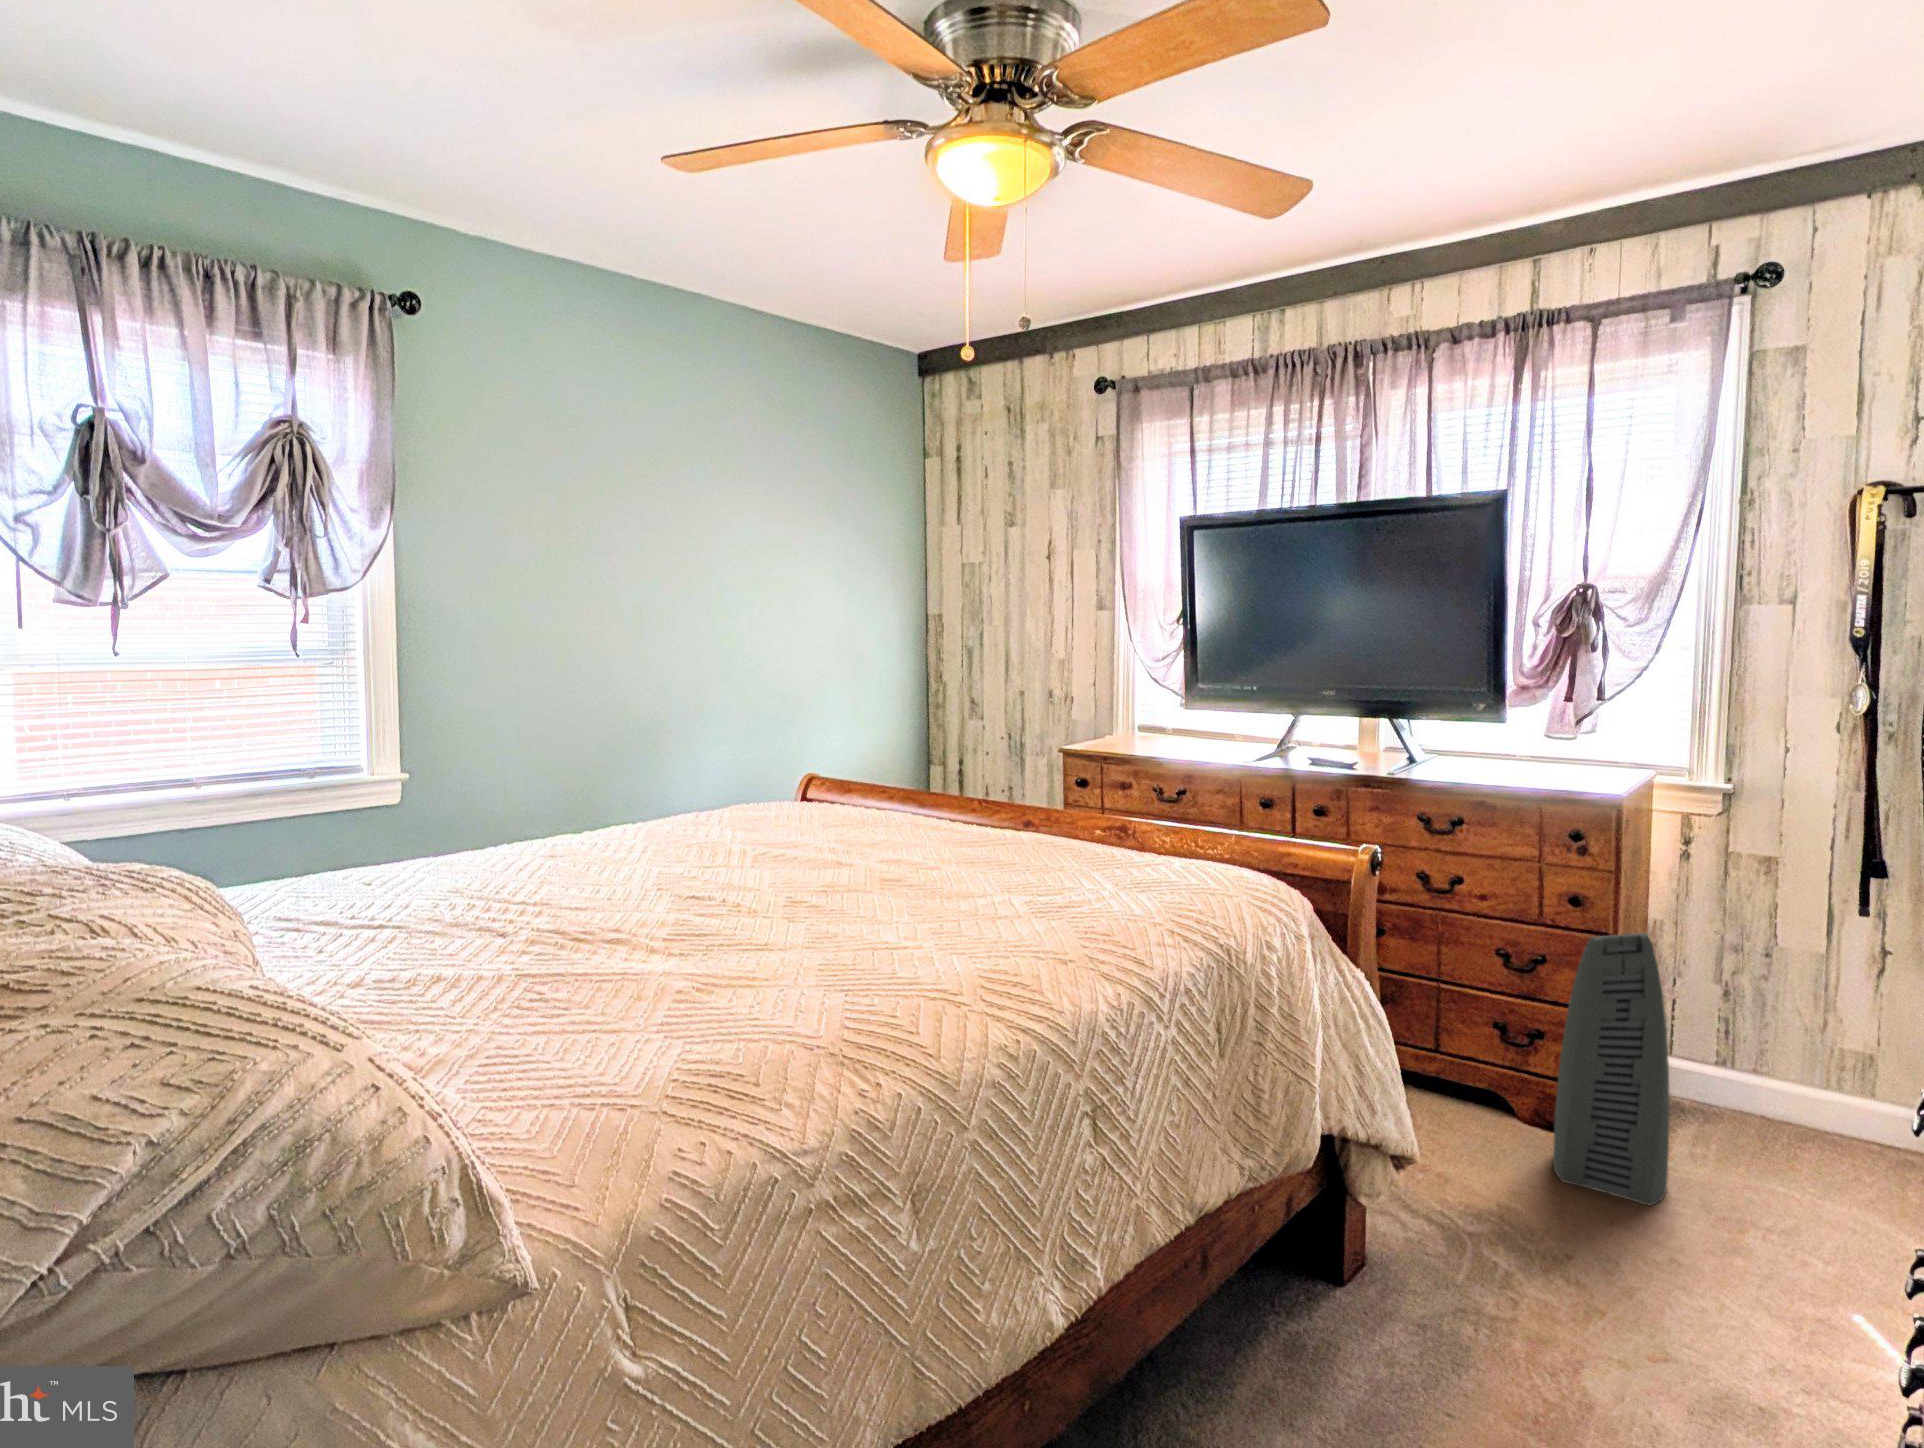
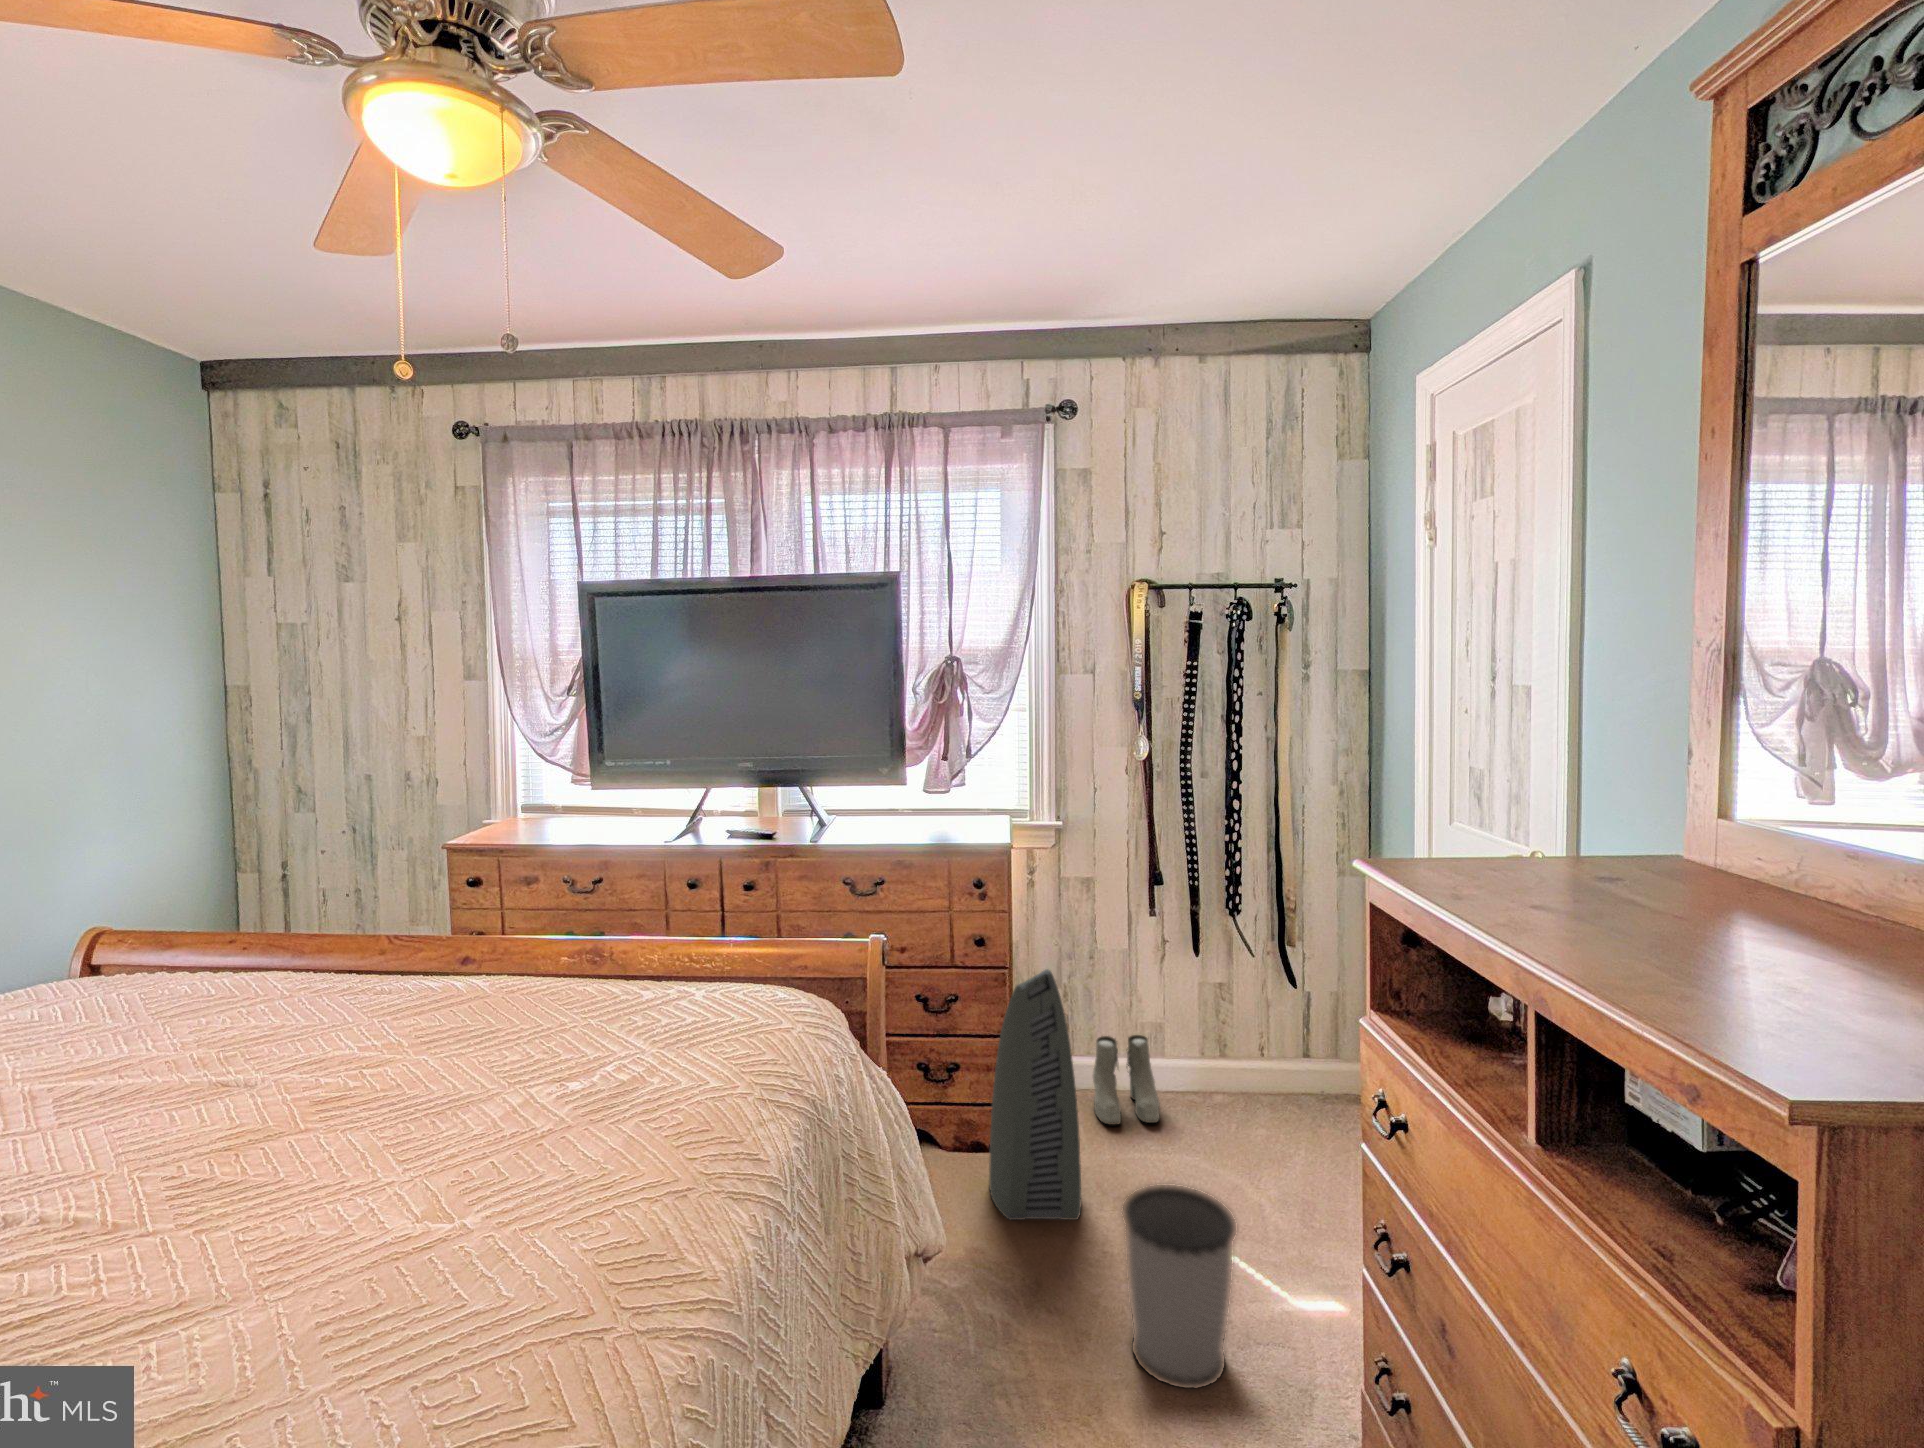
boots: none [1747,1055,1848,1168] -> present [1093,1035,1160,1125]
wastebasket: none [1632,1145,1777,1352] -> present [1122,1185,1236,1389]

